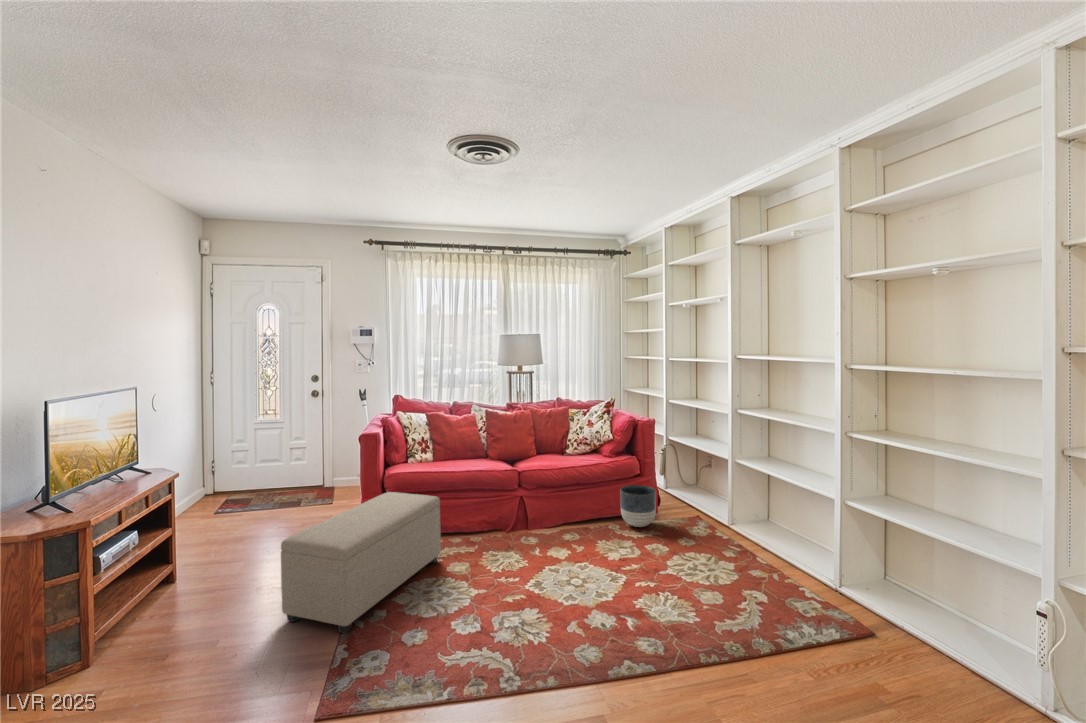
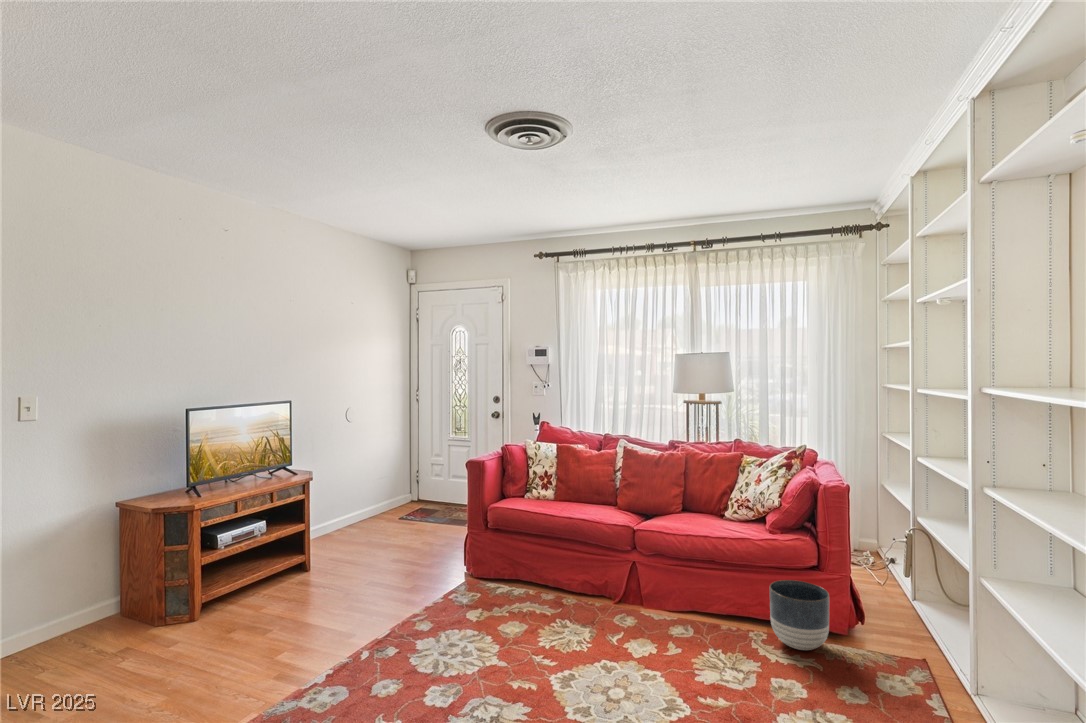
ottoman: present [281,492,441,633] -> none [322,526,506,661]

